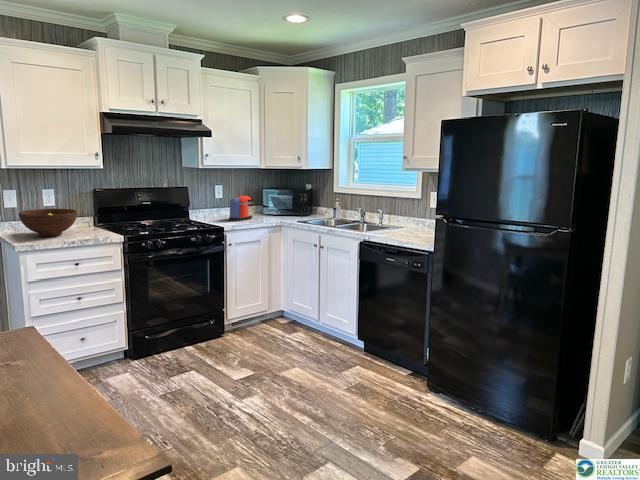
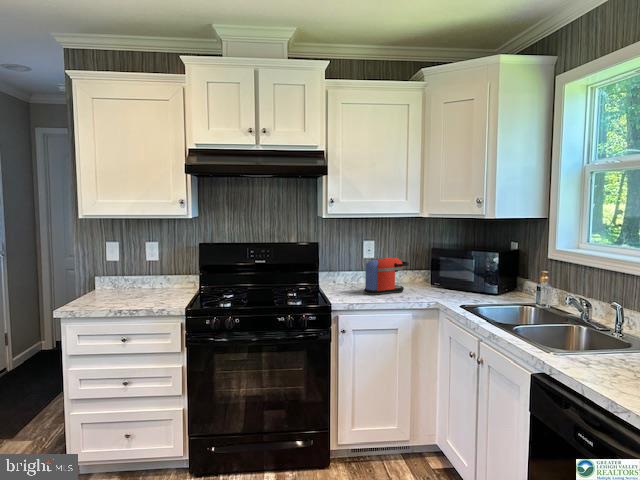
fruit bowl: present [19,209,77,236] -> none [91,264,158,299]

